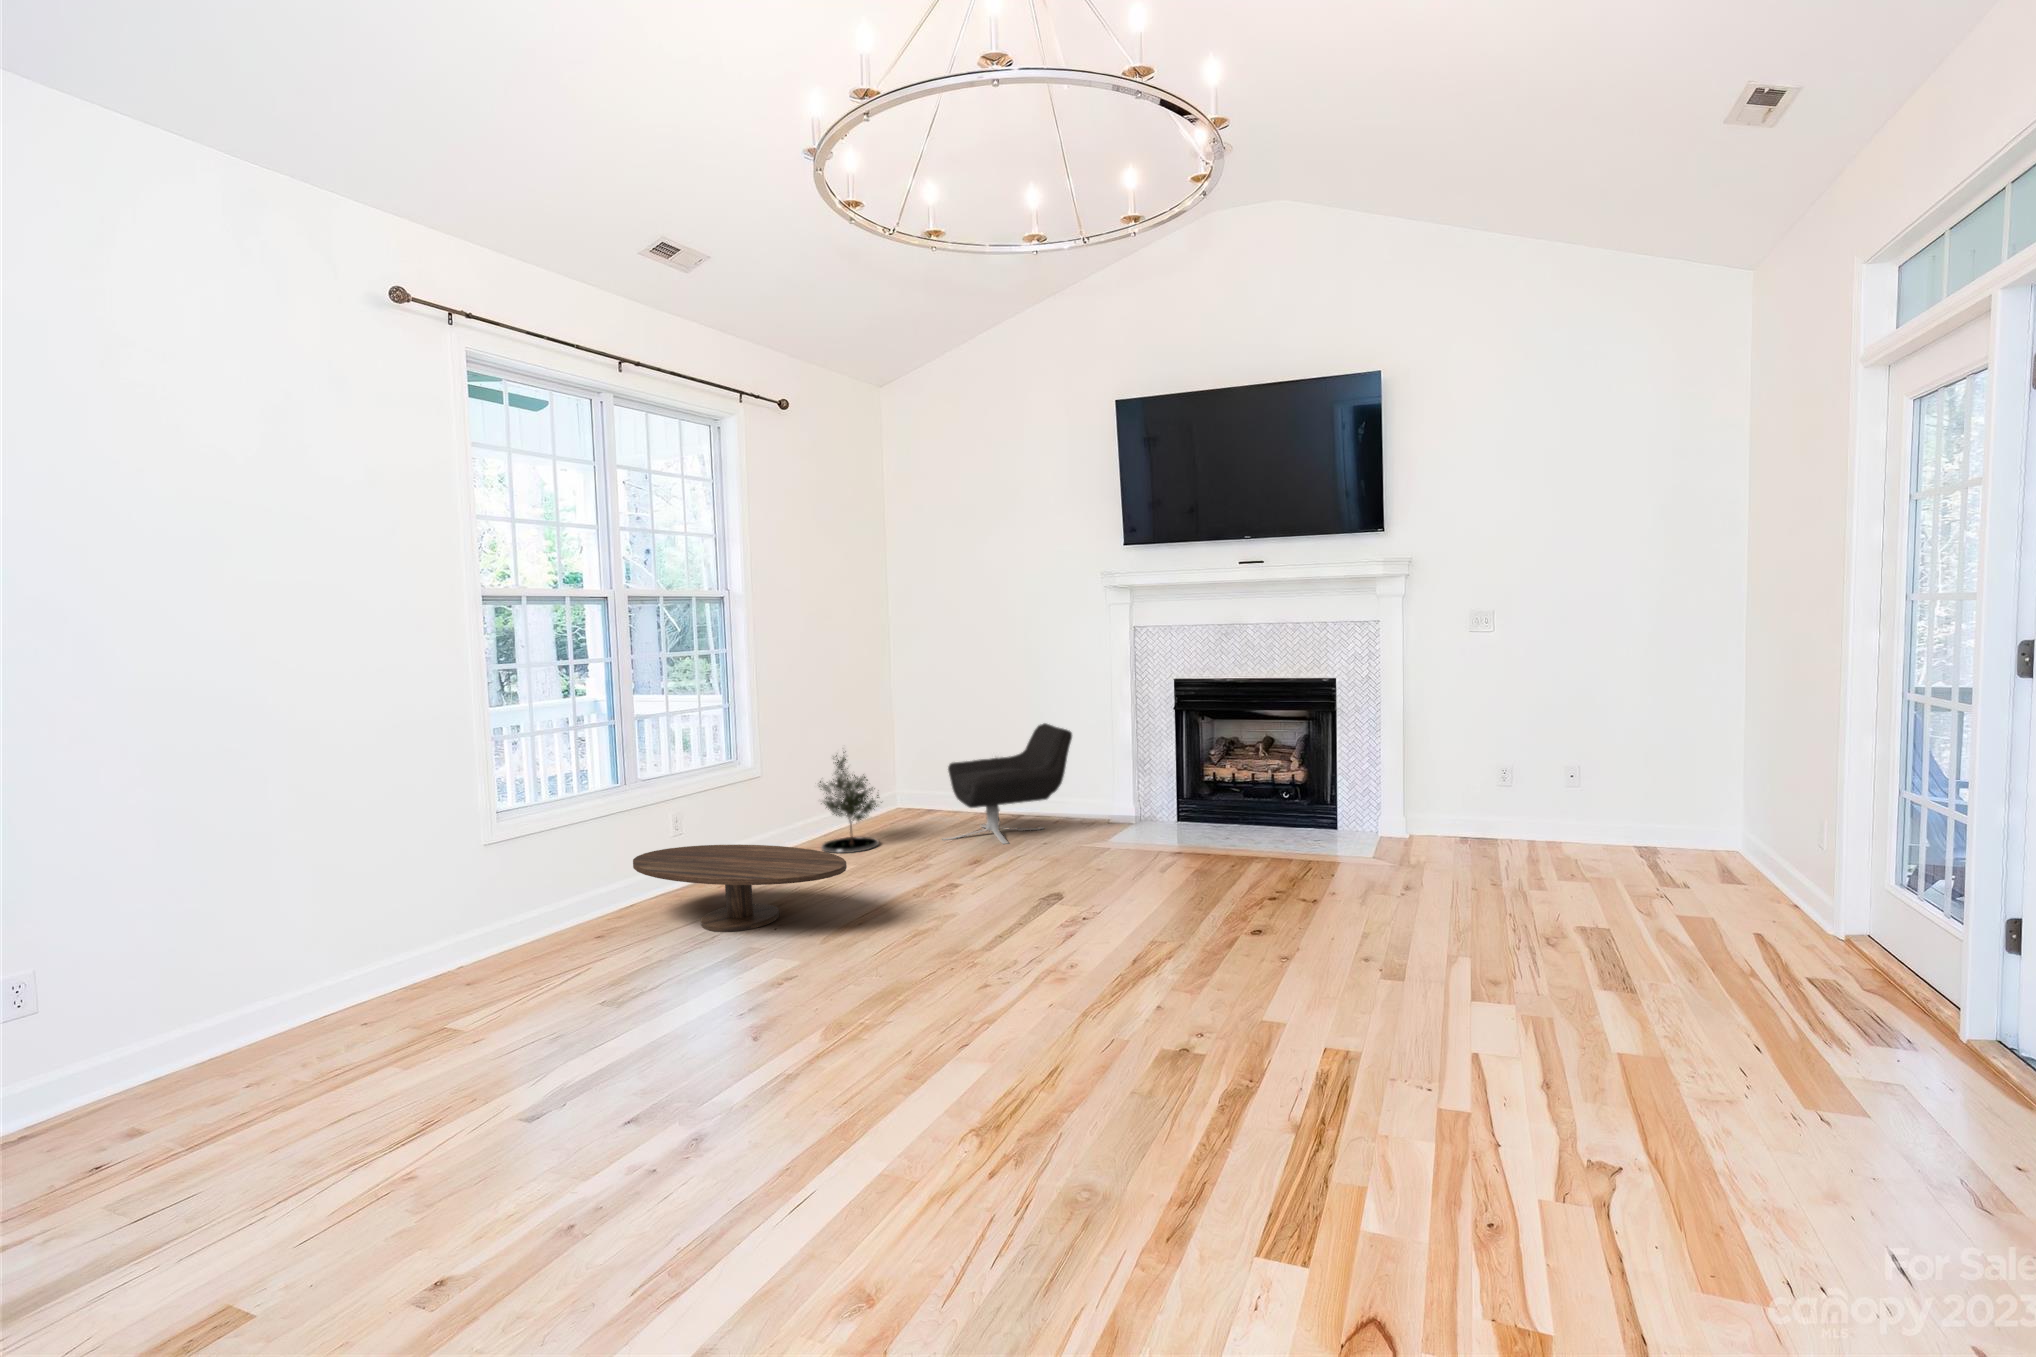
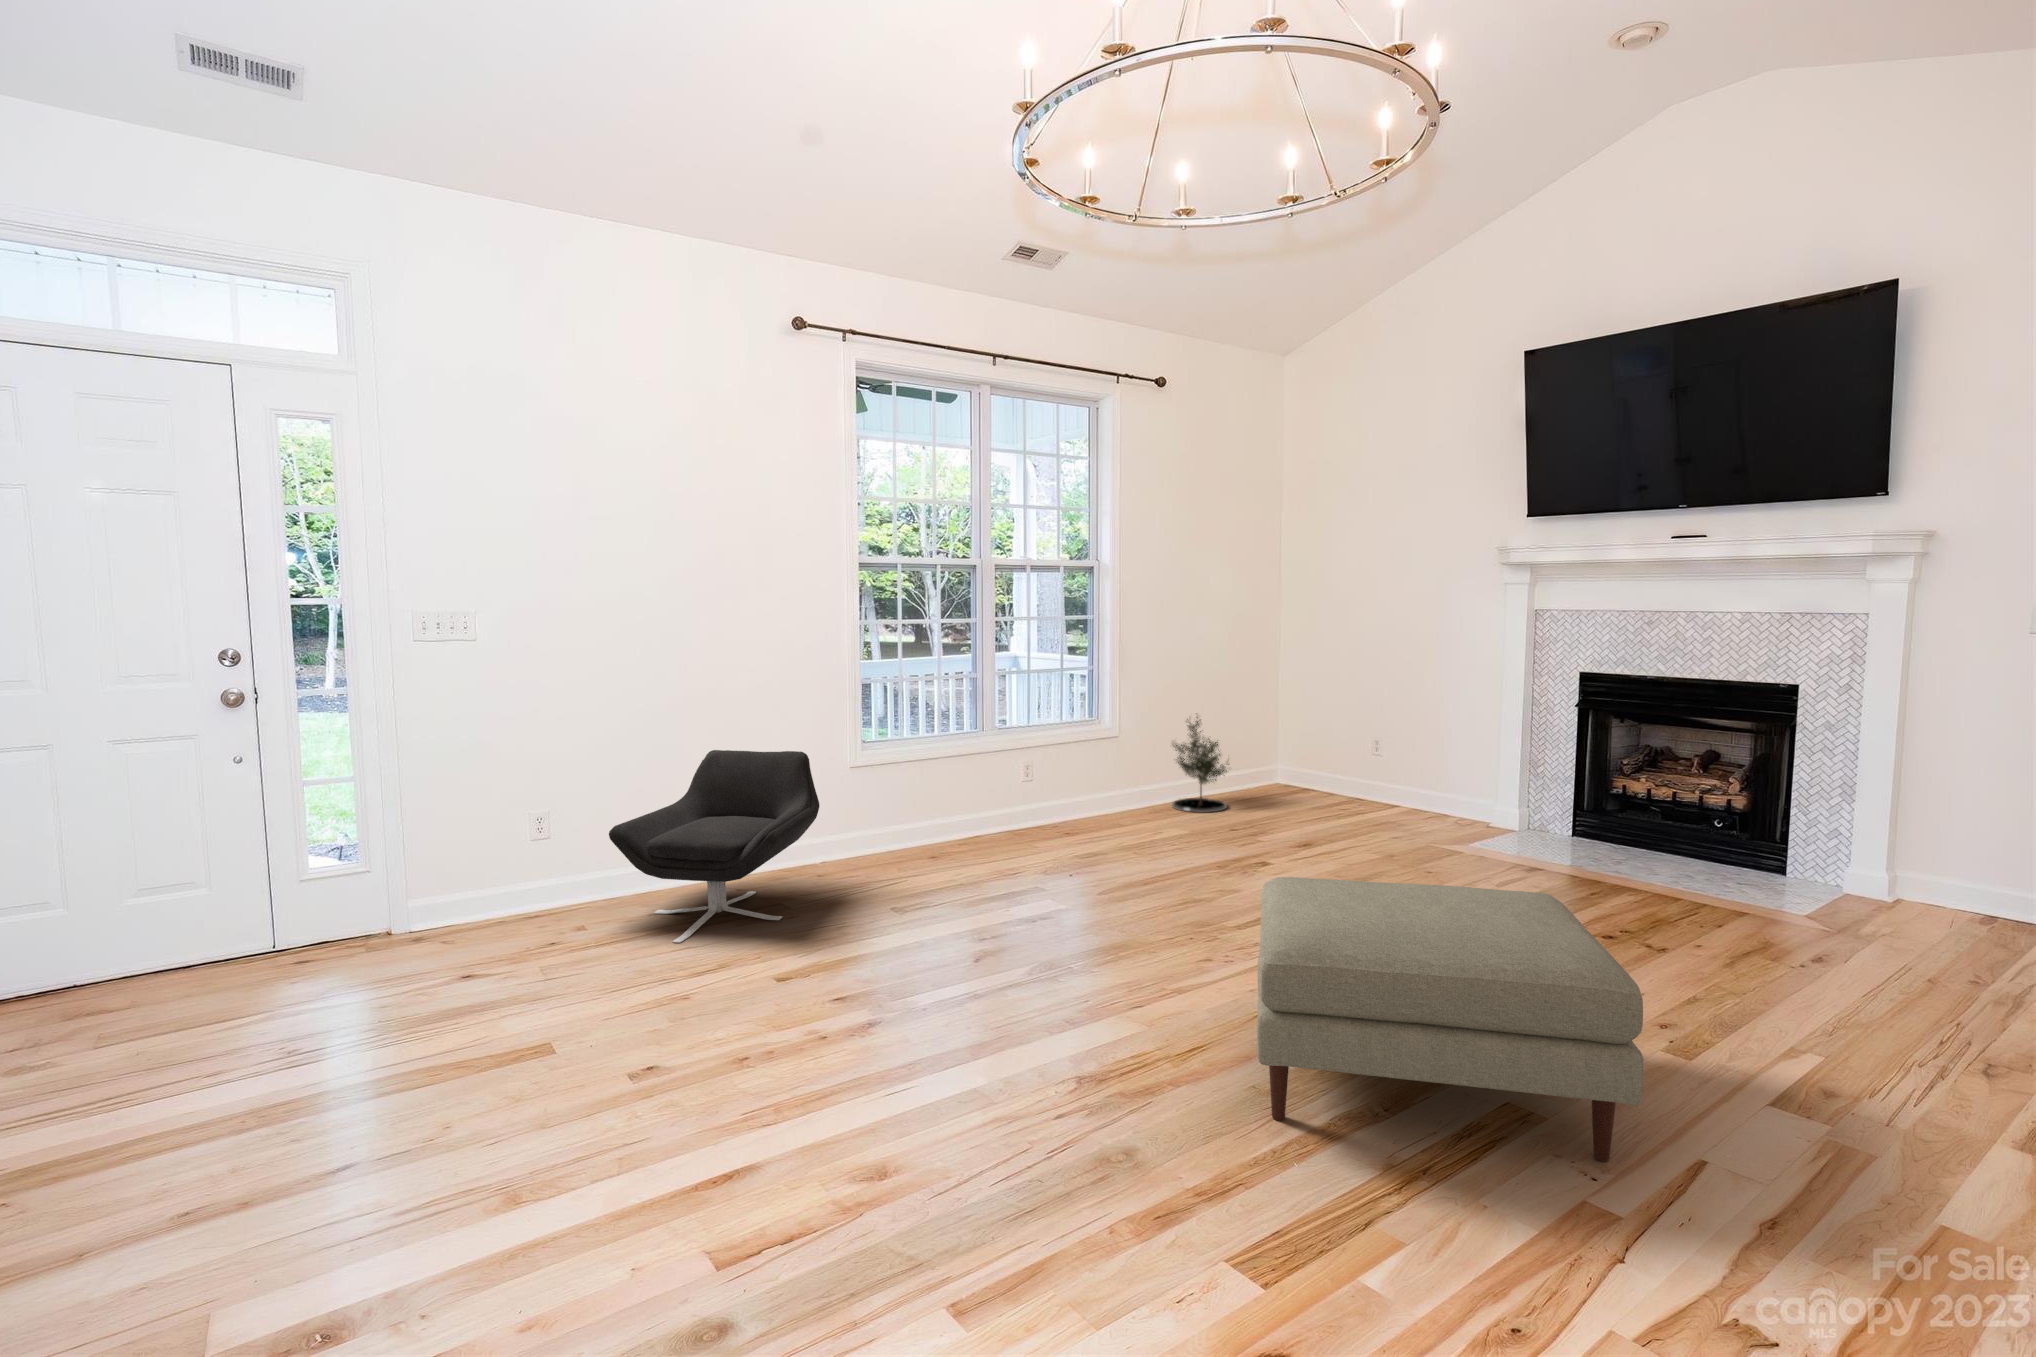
lounge chair: present [944,723,1072,844] -> present [609,750,819,943]
coffee table: present [633,845,847,932] -> none [980,783,1140,862]
ottoman: none [1079,863,1446,1118] -> present [1257,877,1644,1161]

